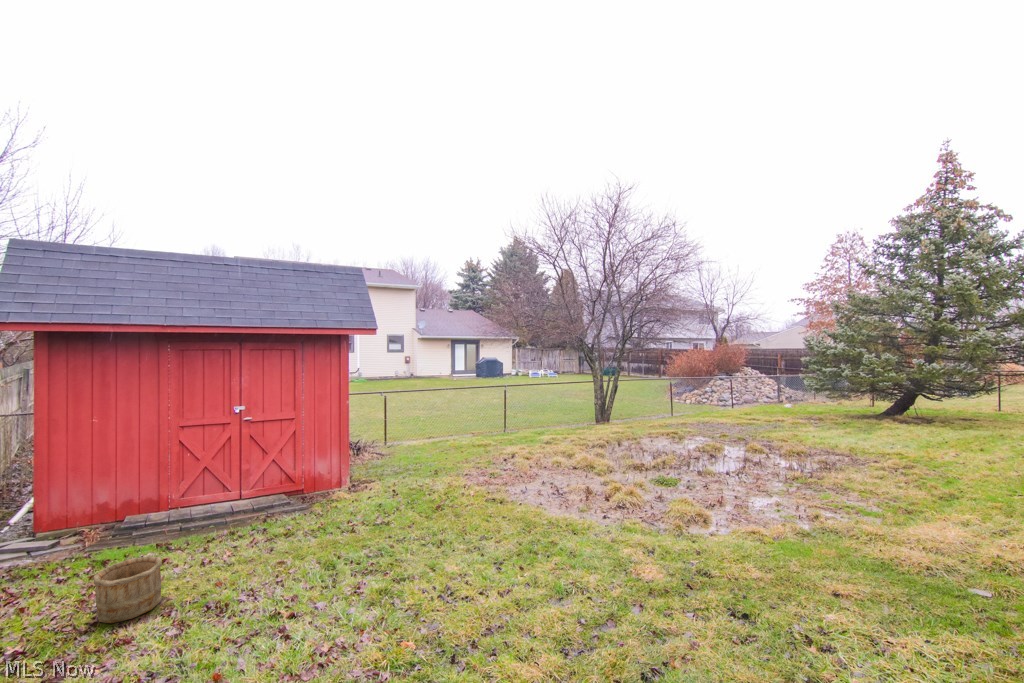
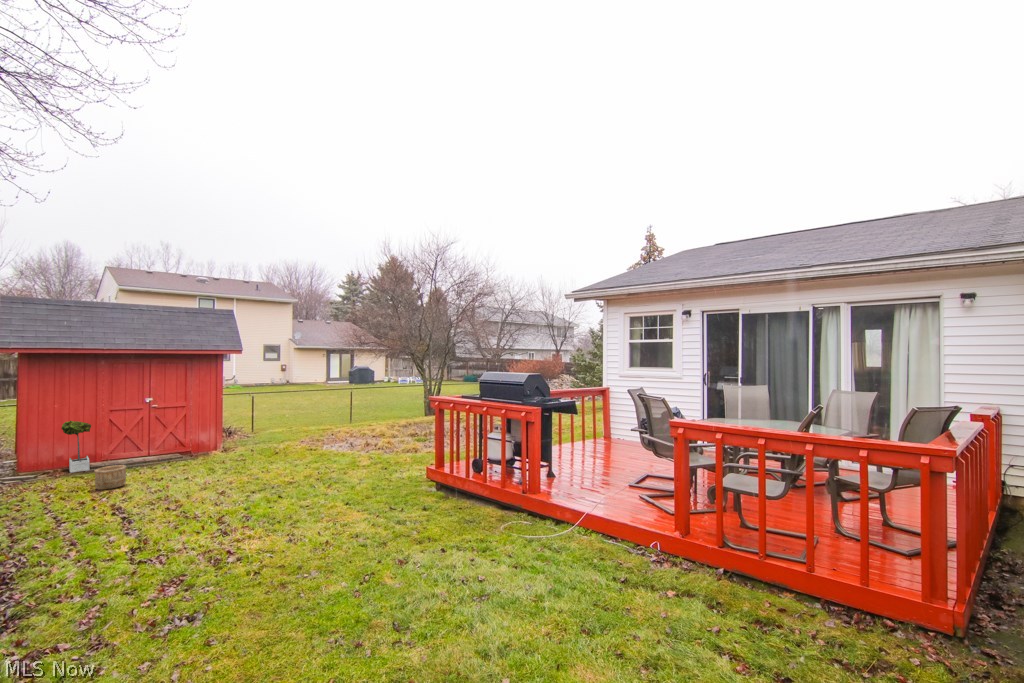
potted tree: none [92,445,144,538] -> present [61,421,91,473]

